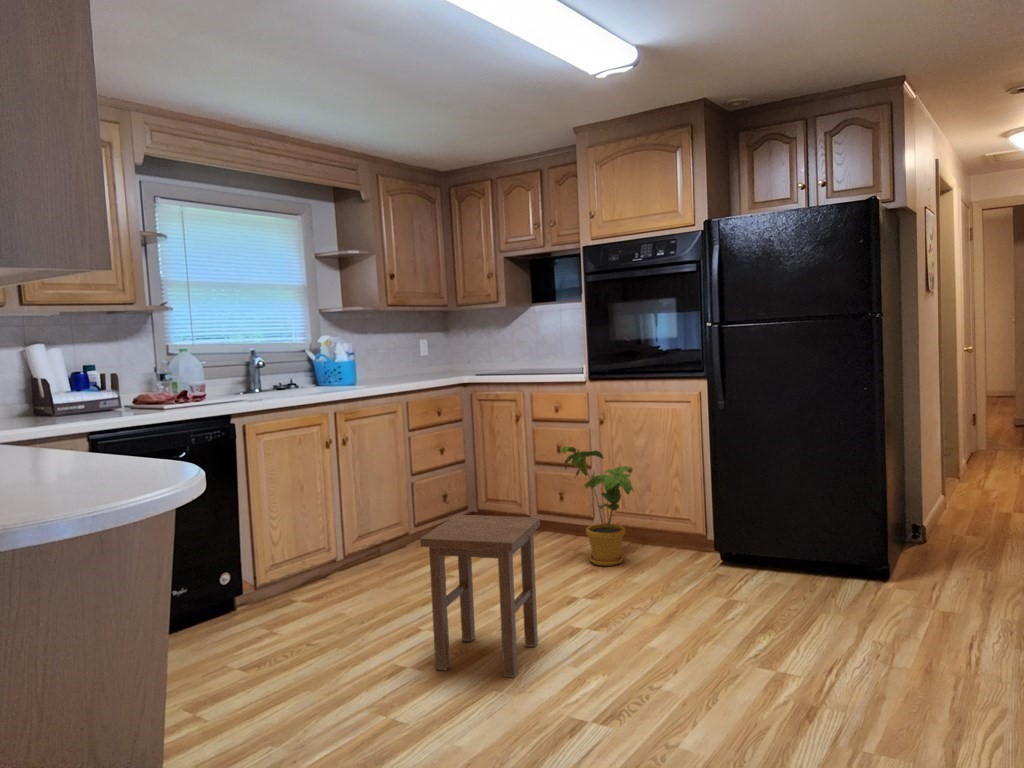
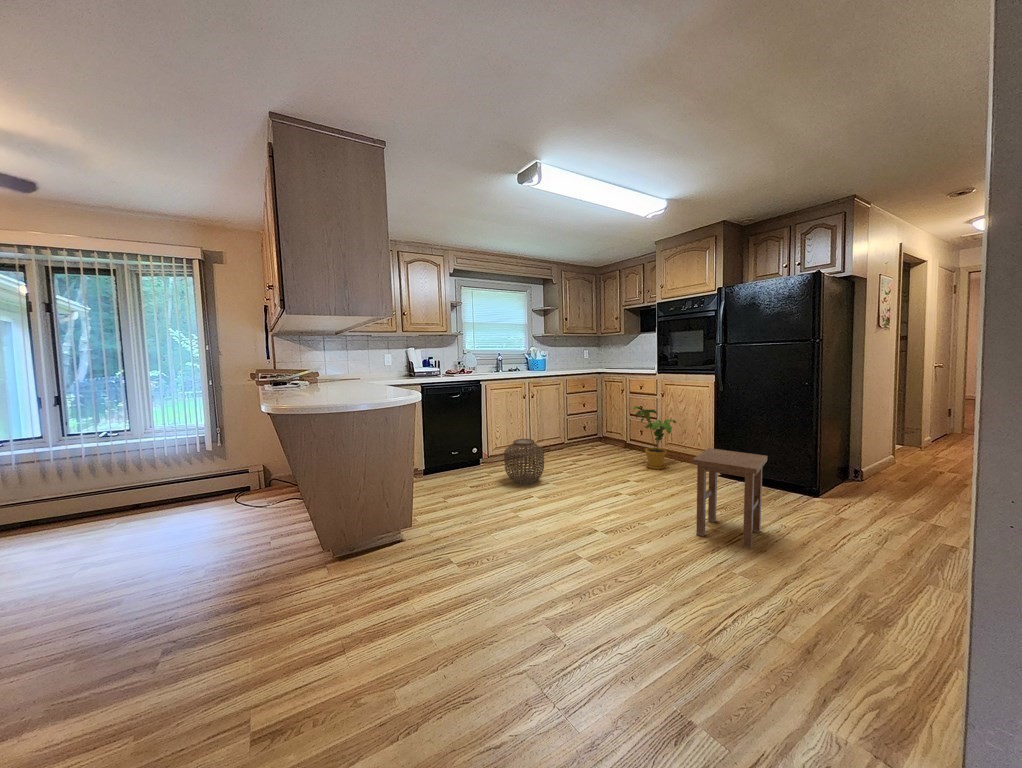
stool: present [420,515,540,678] -> present [693,448,767,549]
woven basket: none [315,538,408,645] -> present [504,439,544,485]

